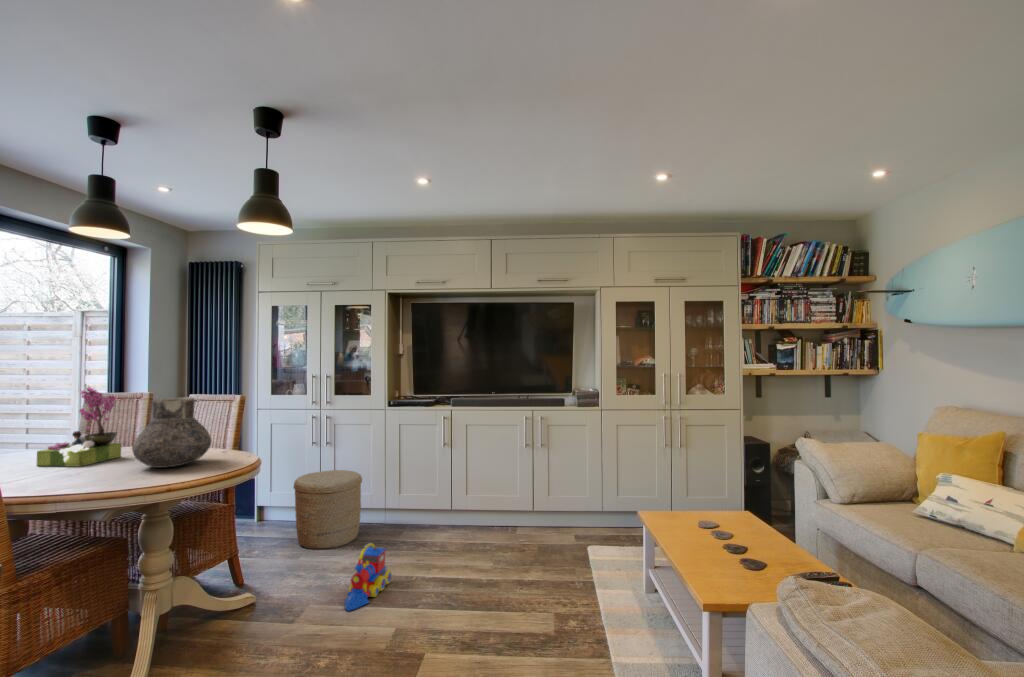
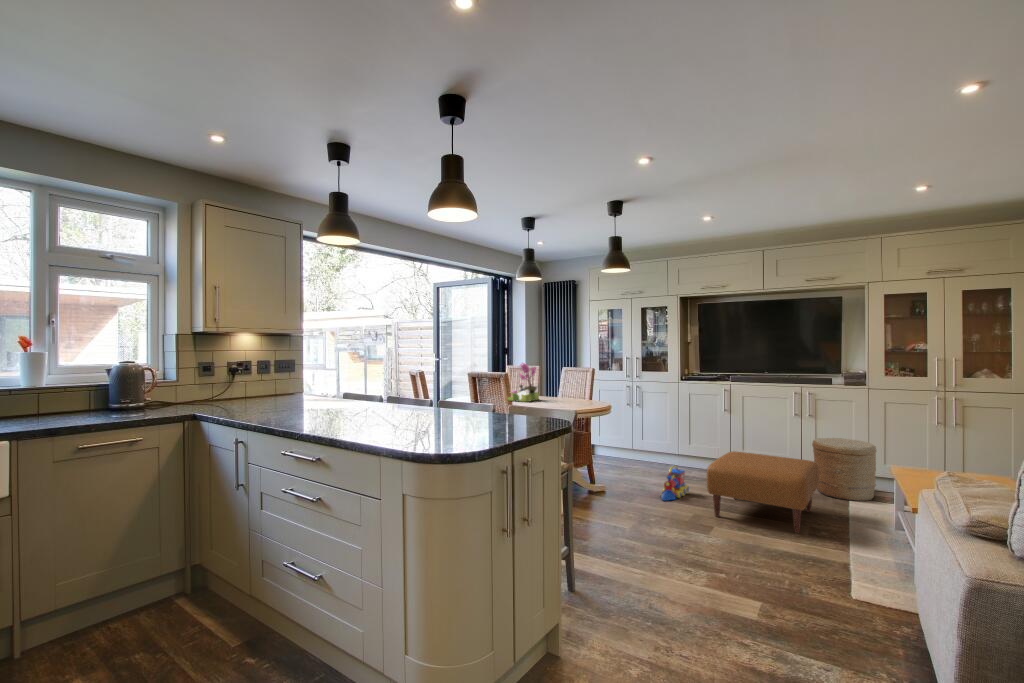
vase: present [132,397,211,468] -> none [553,368,588,405]
woven basket: present [293,470,362,549] -> present [812,438,876,501]
ottoman: none [412,511,560,643] -> present [706,451,819,533]

